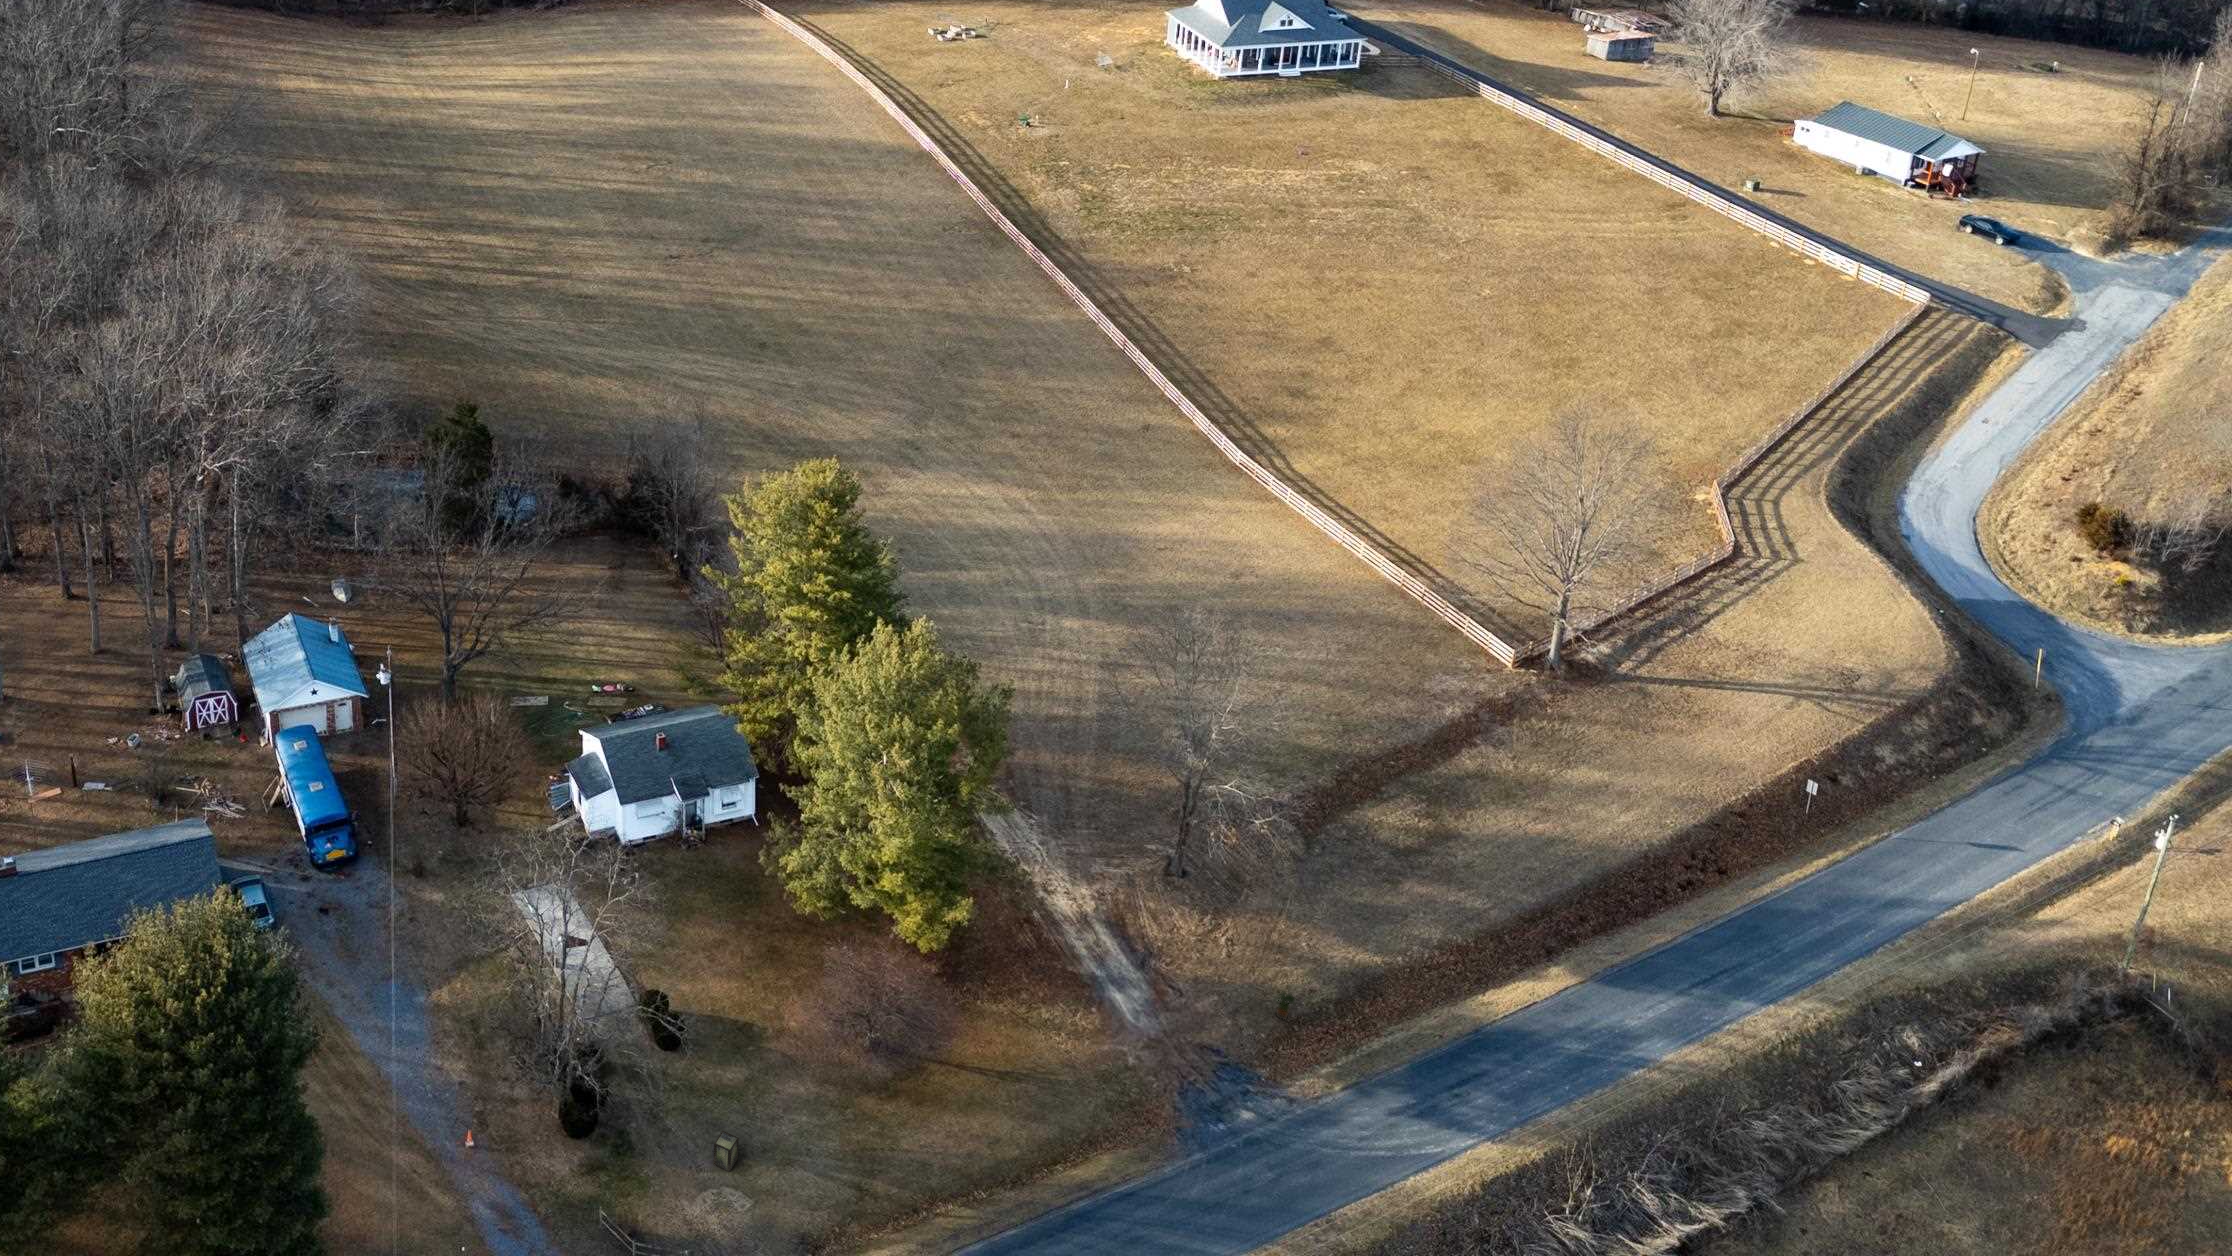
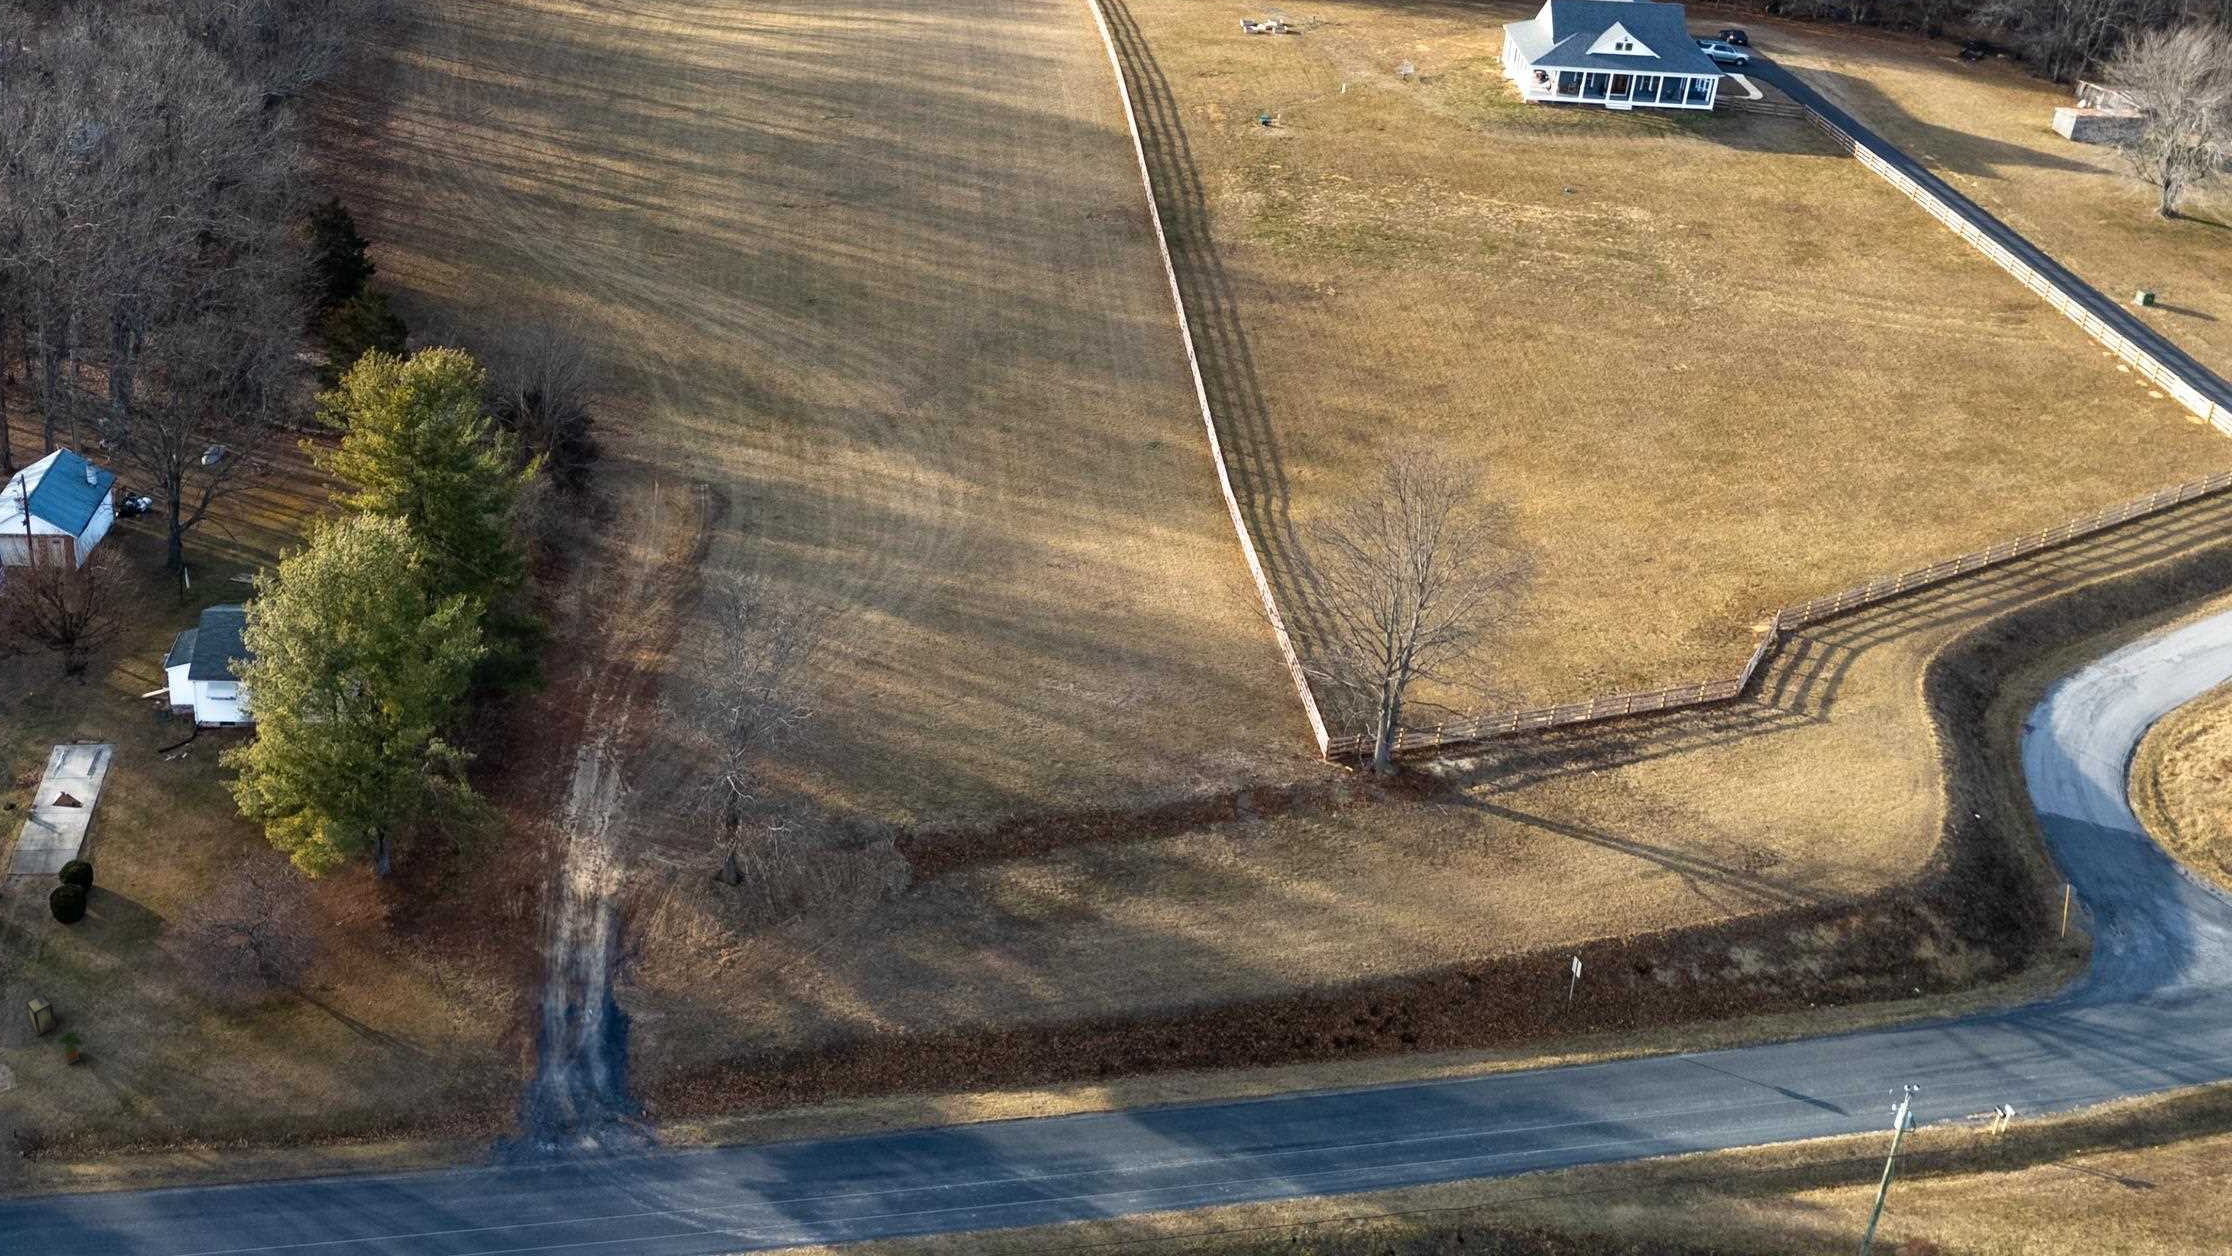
potted tree: present [1276,991,1296,1019] -> present [59,1031,81,1064]

